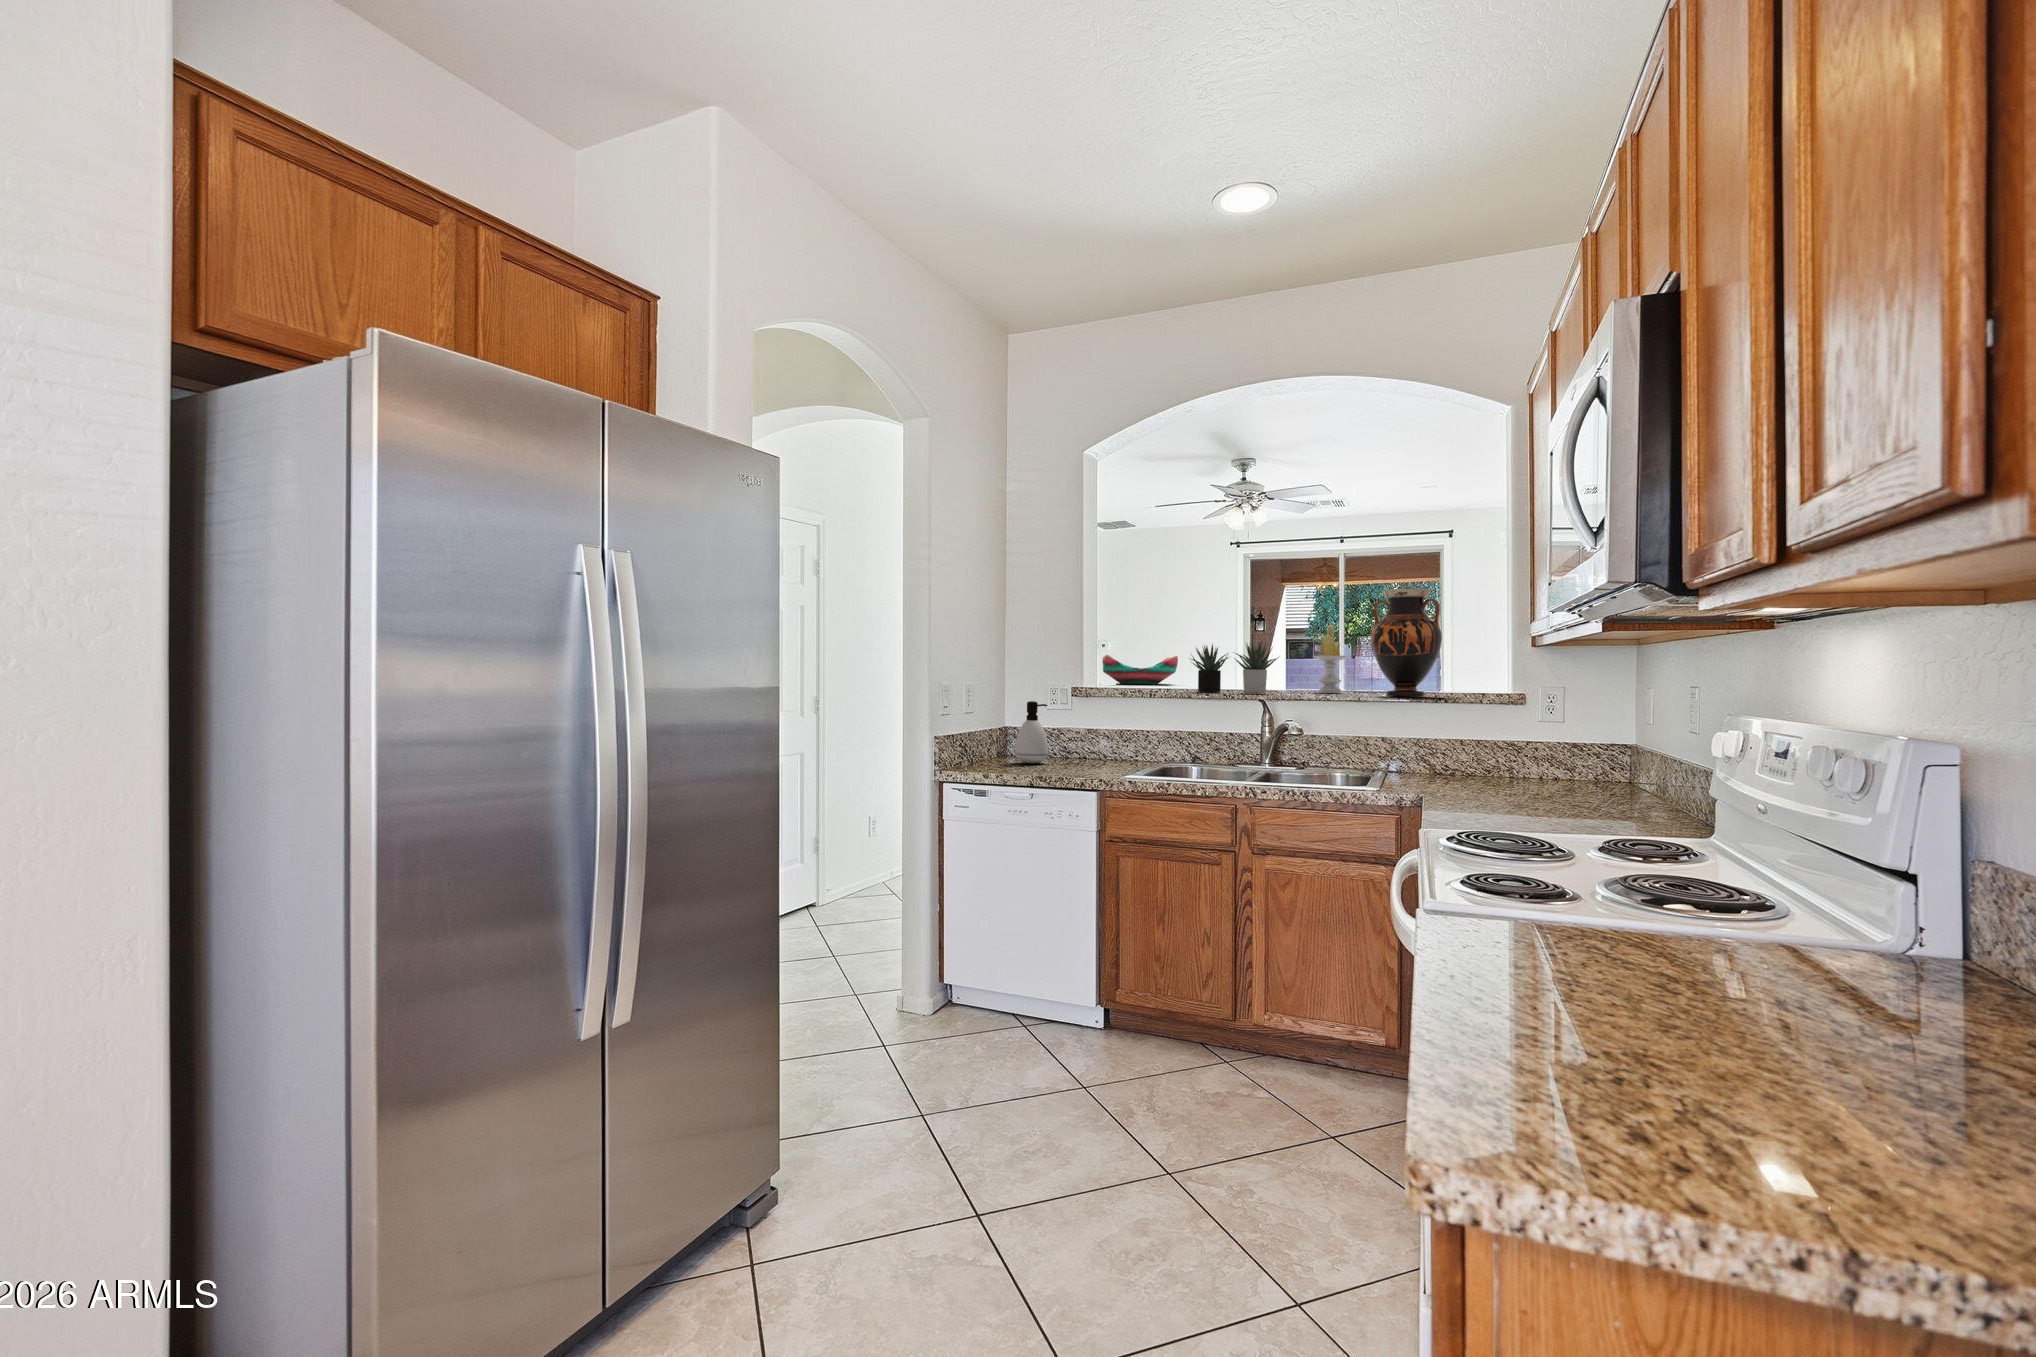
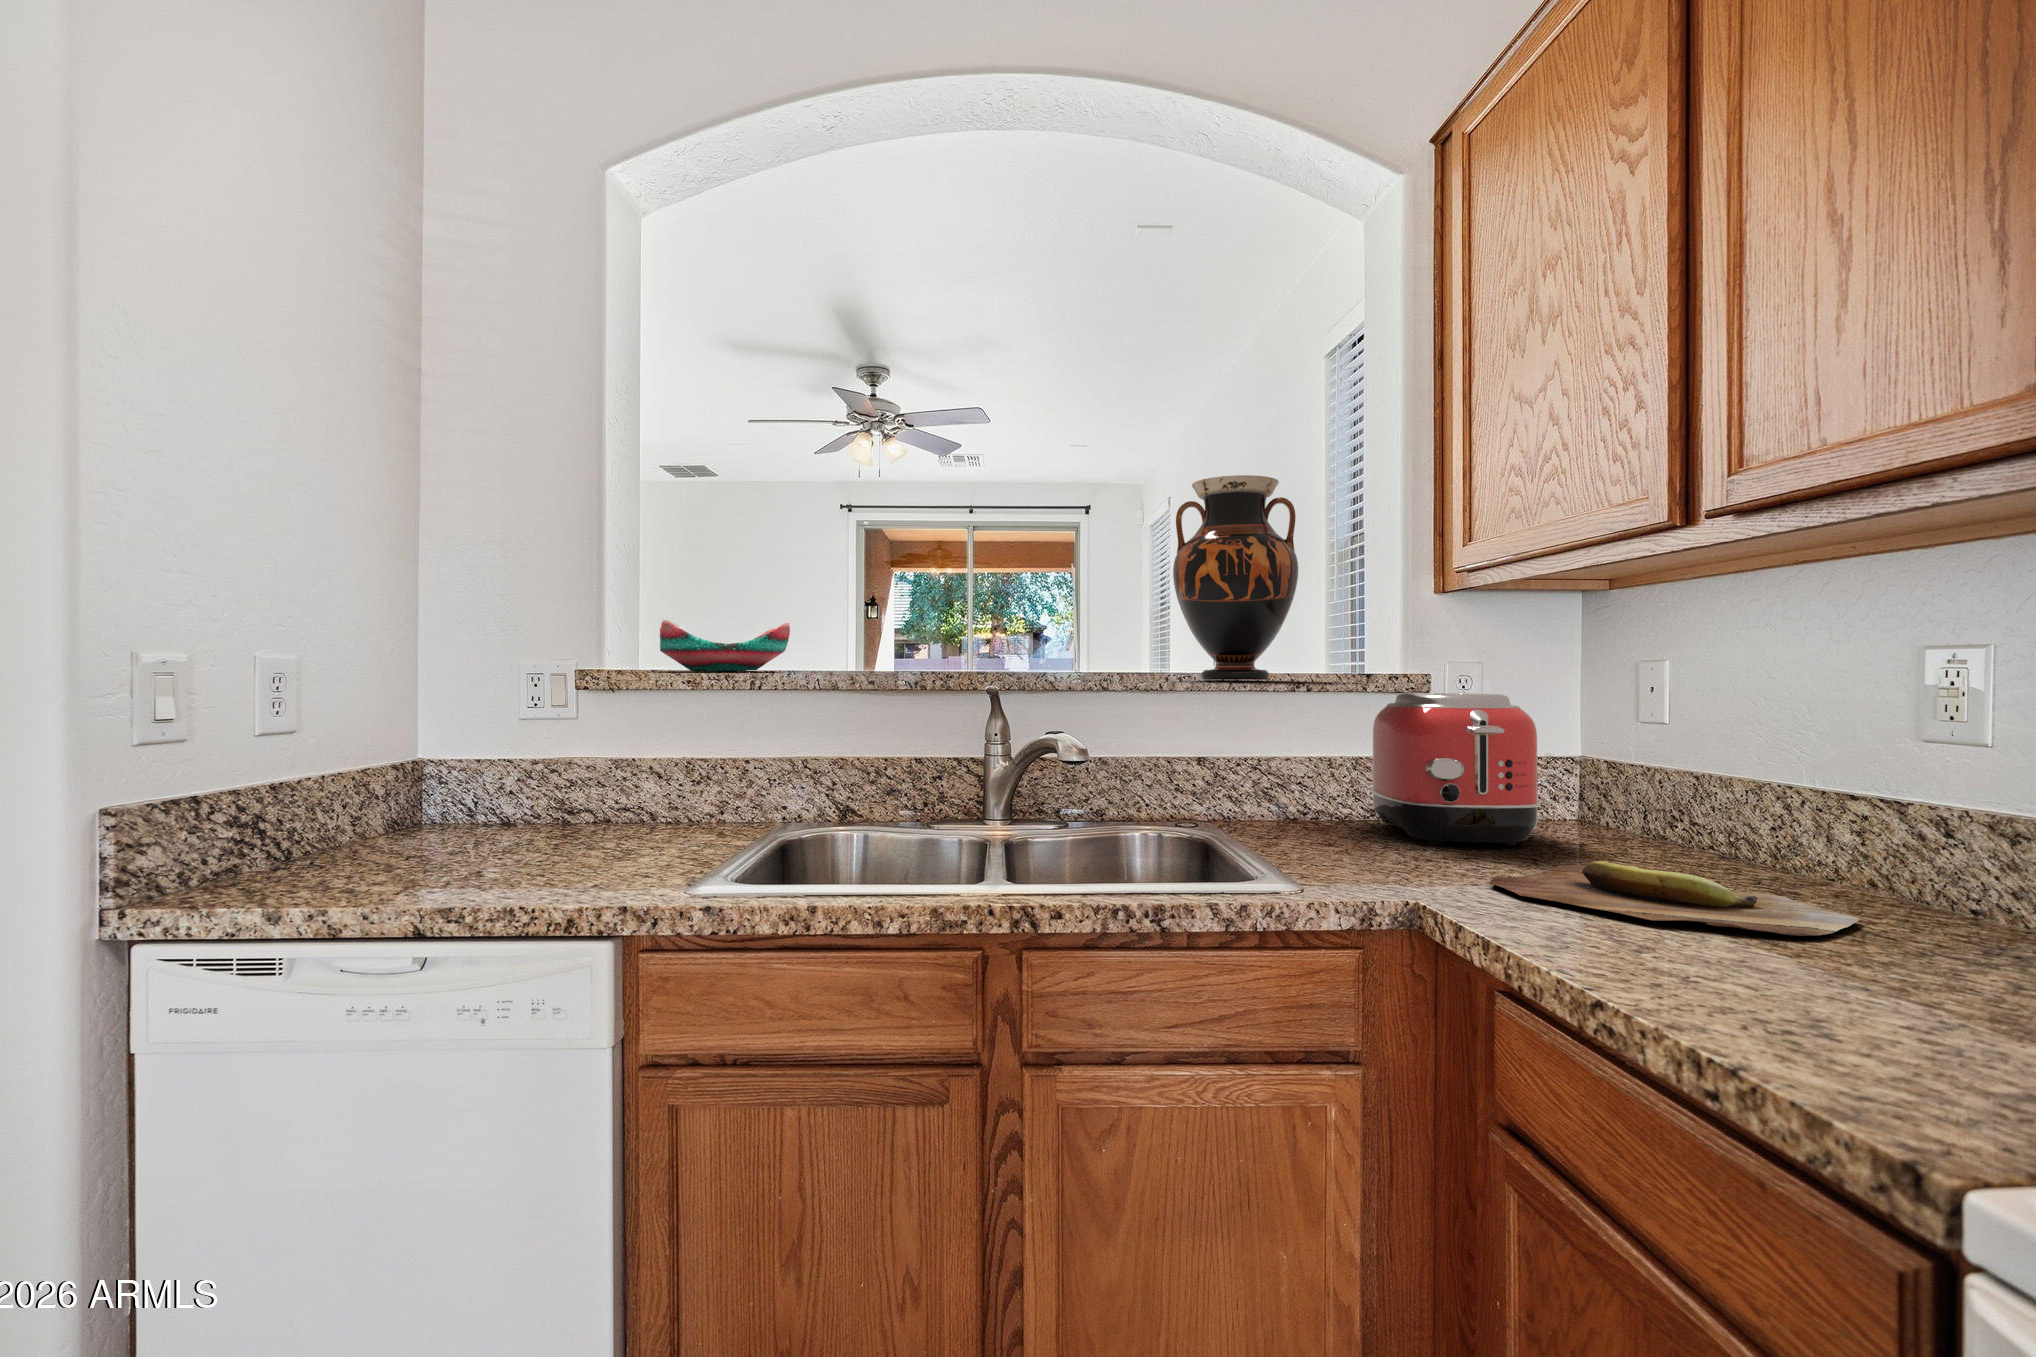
candle: present [1313,625,1348,693] -> none [1046,557,1108,677]
succulent plant: present [1191,640,1279,693] -> none [823,569,1008,678]
soap dispenser: present [1015,701,1048,763] -> none [421,703,509,849]
toaster: none [1476,706,1560,786] -> present [1370,693,1541,845]
cutting board: none [1479,785,1625,811] -> present [1489,861,1859,936]

